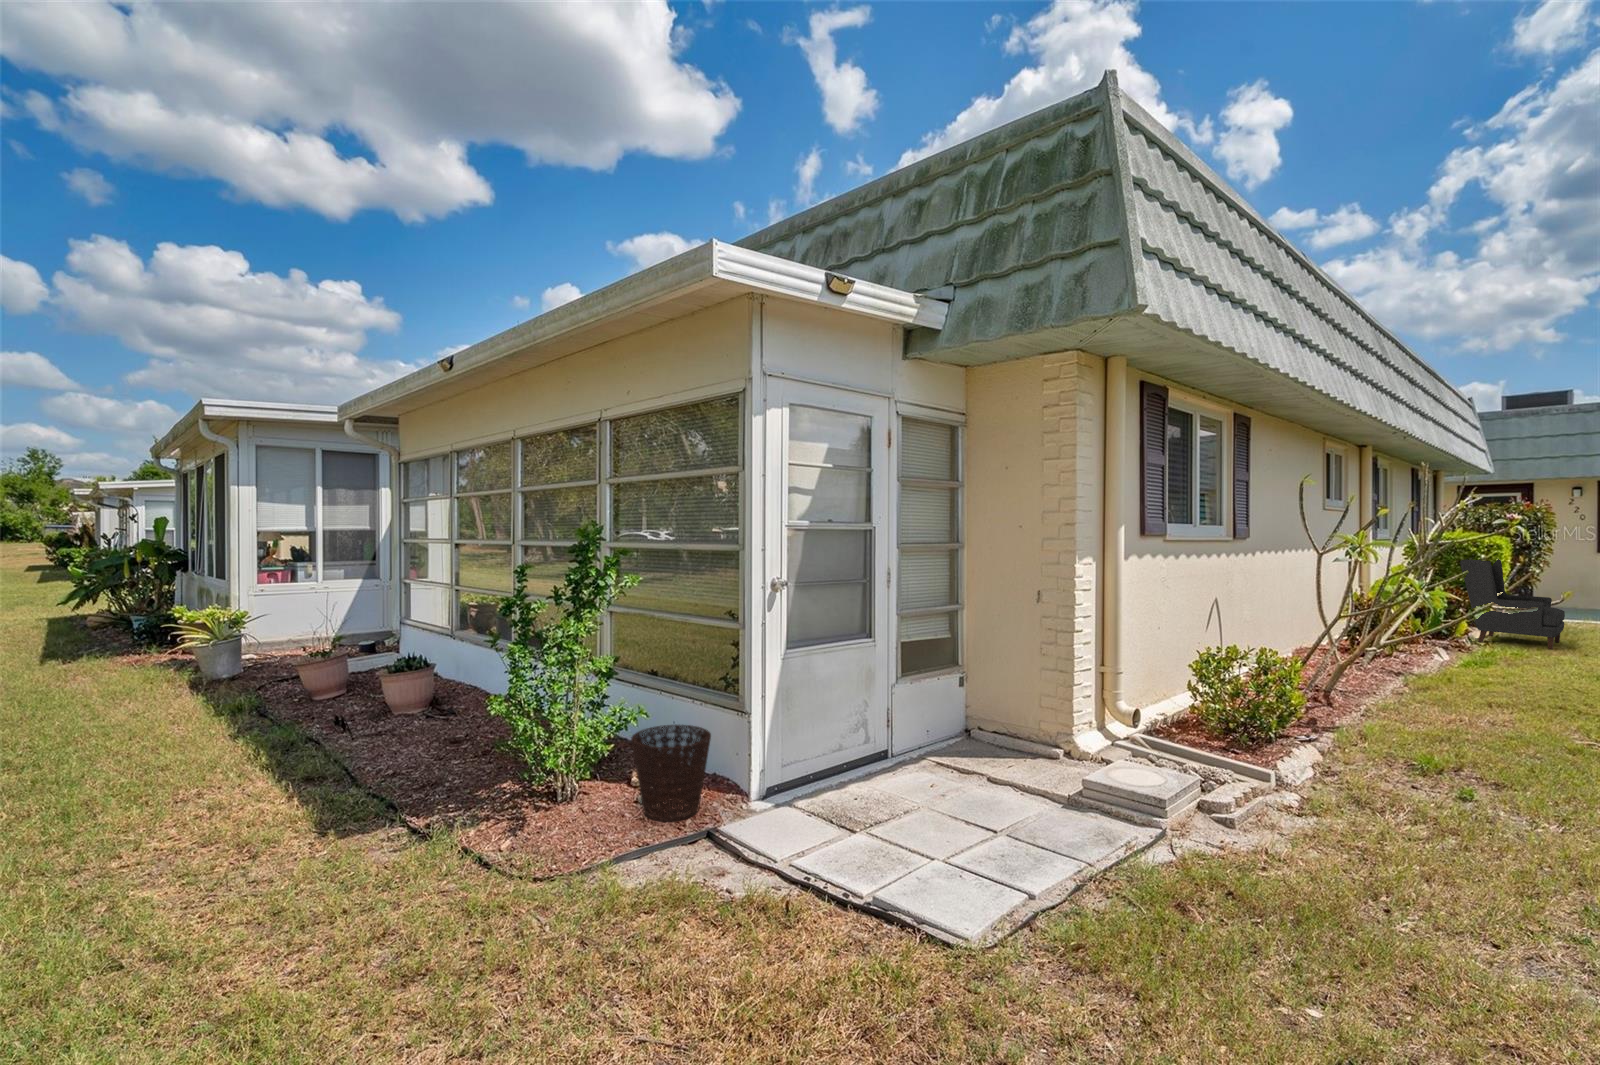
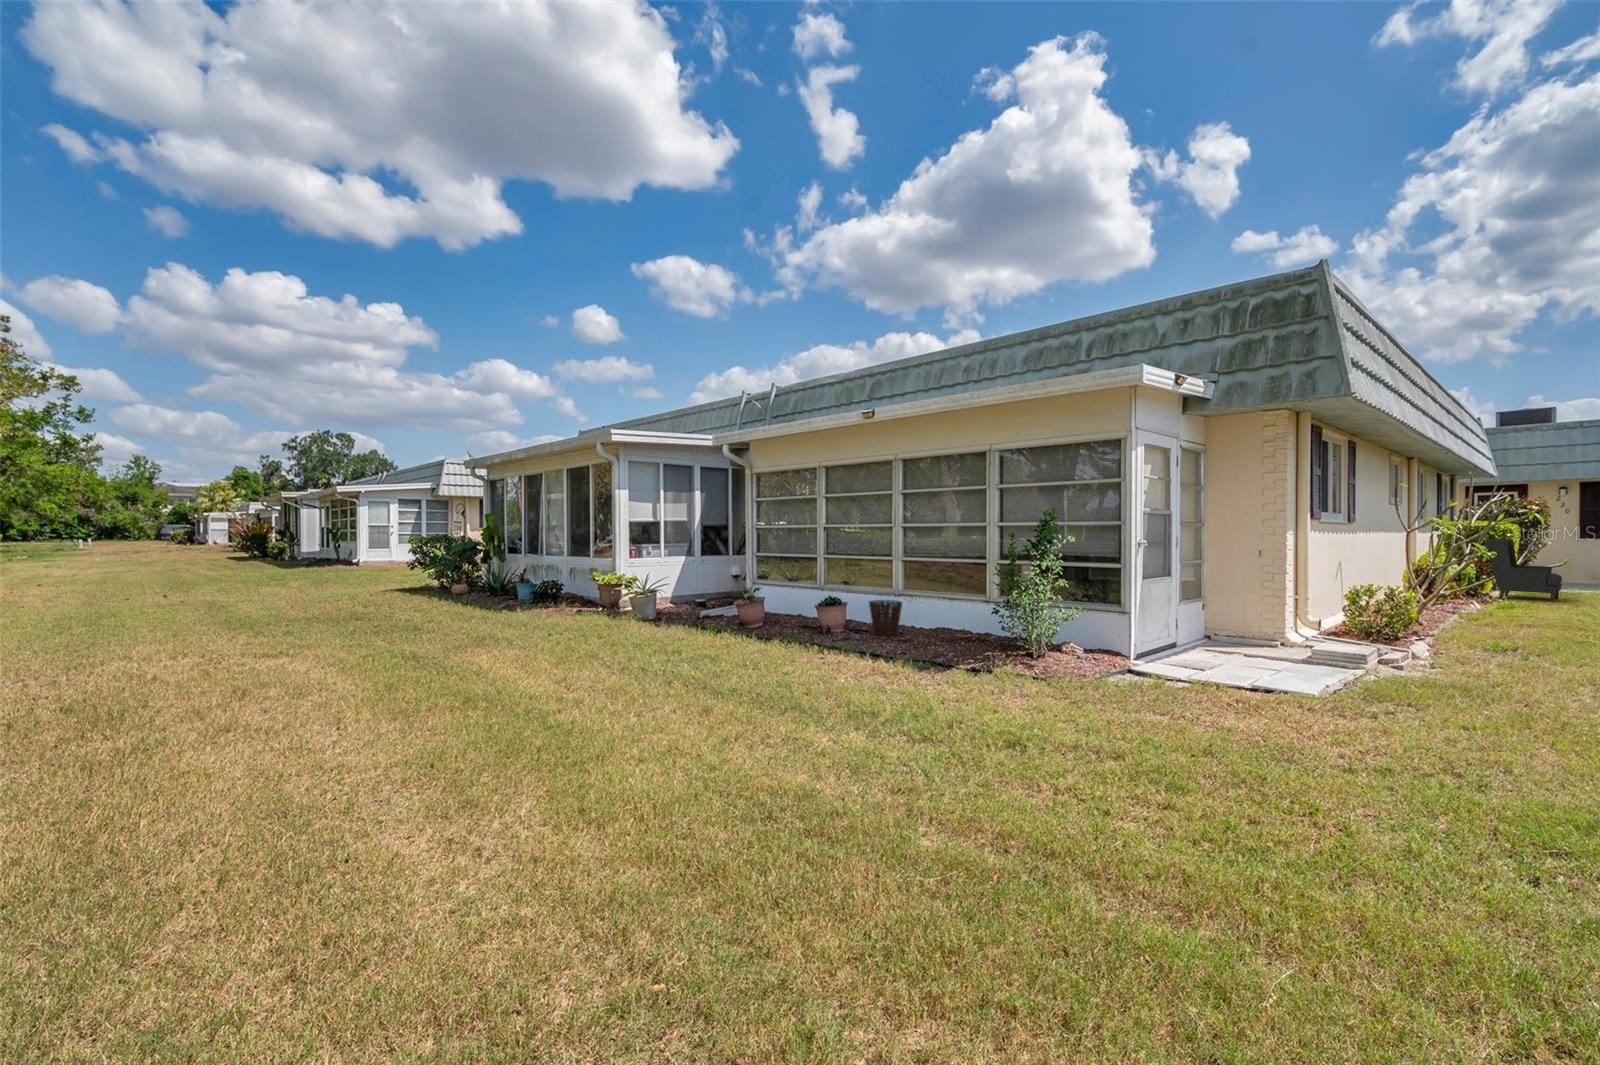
basket: present [631,725,711,821] -> present [869,600,902,636]

